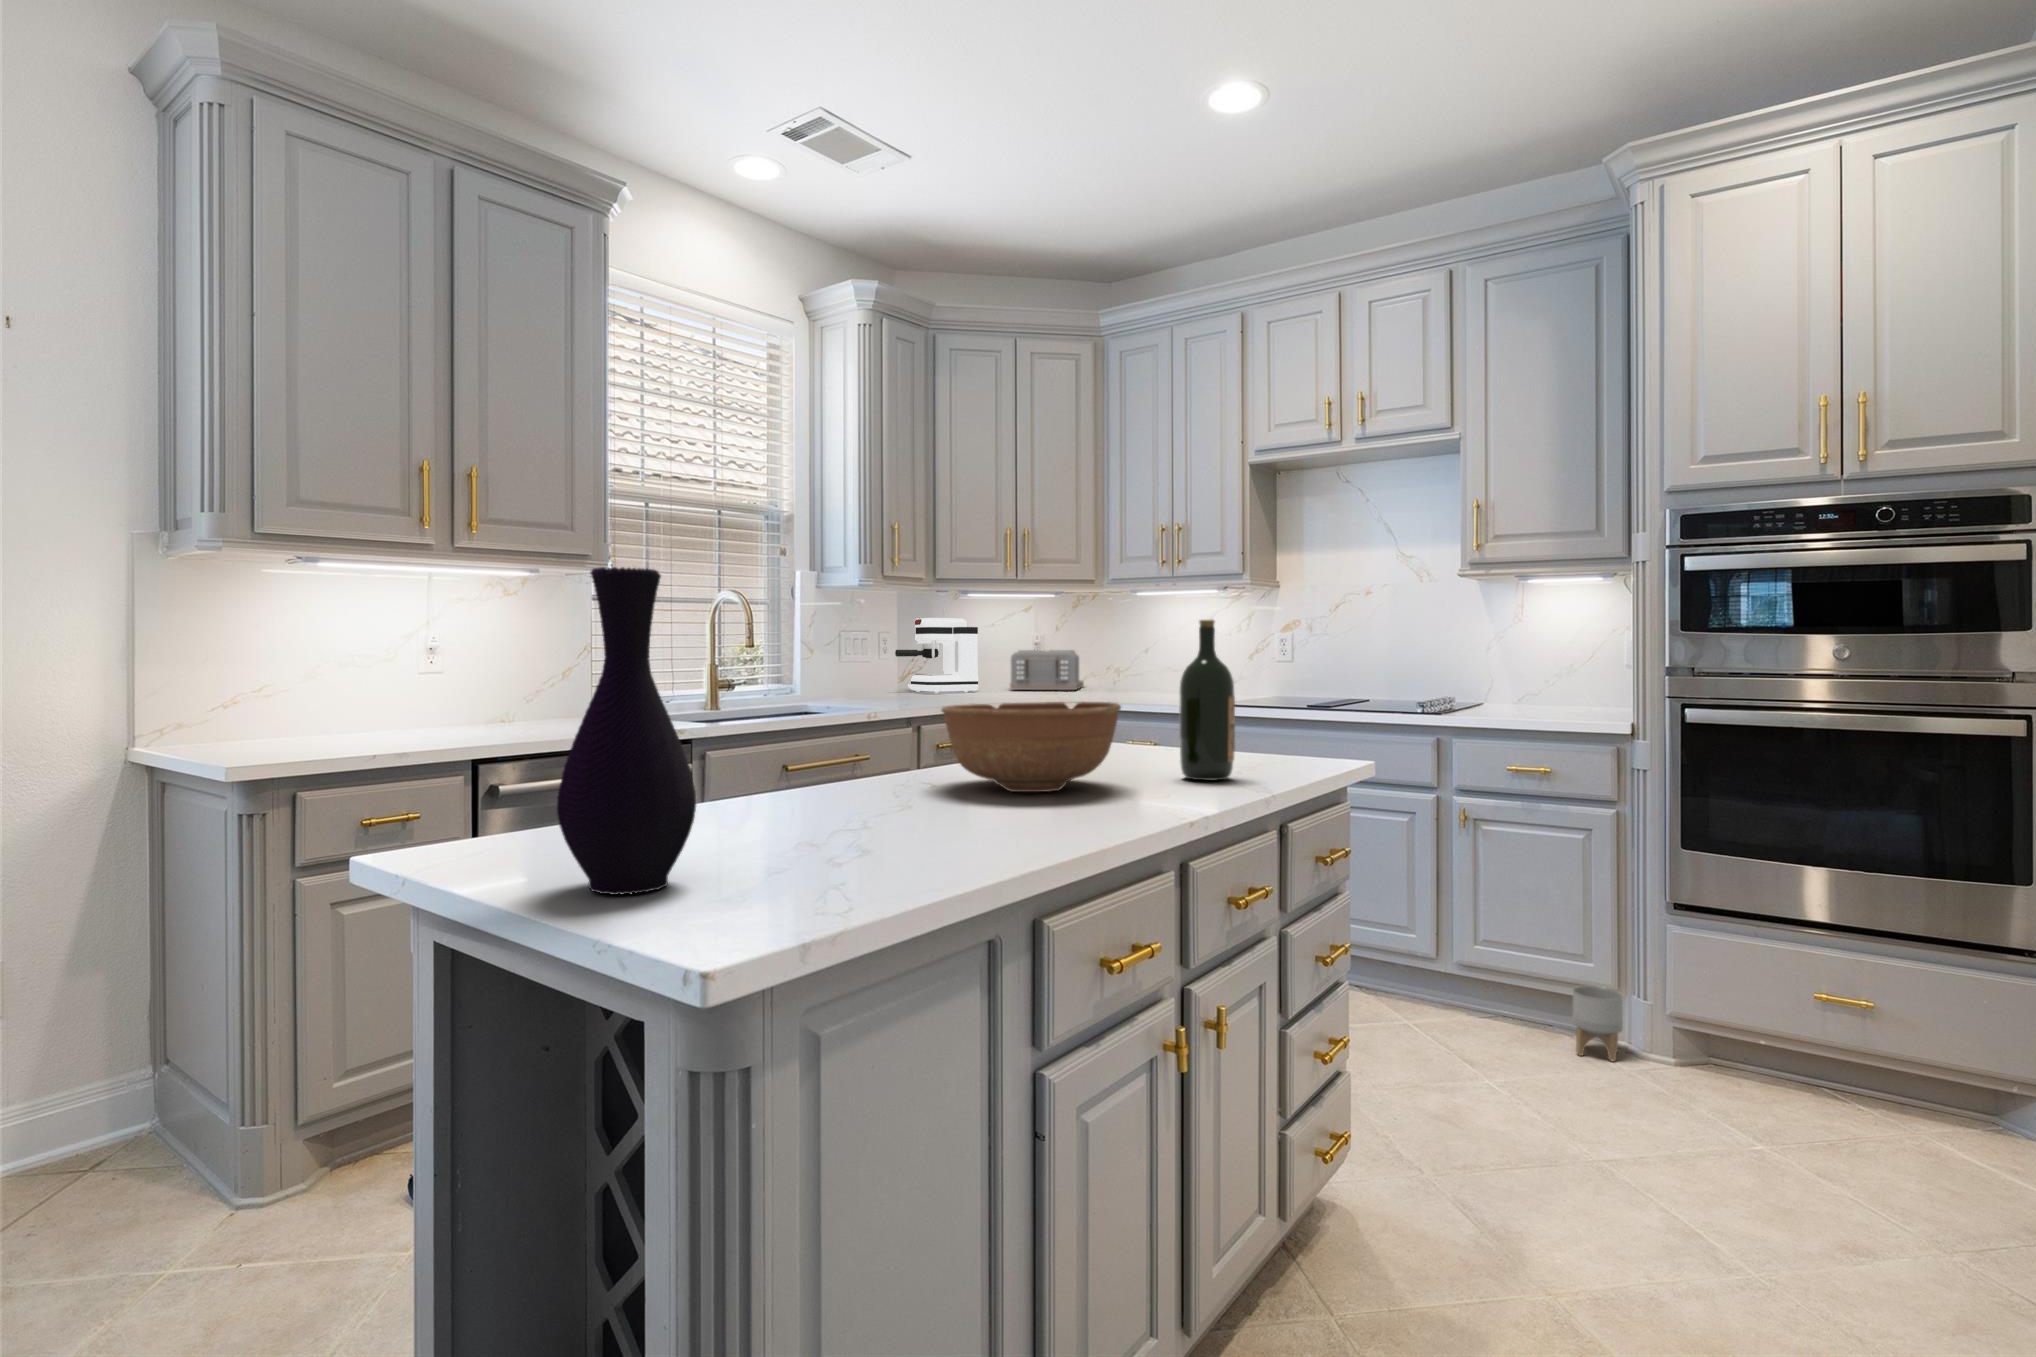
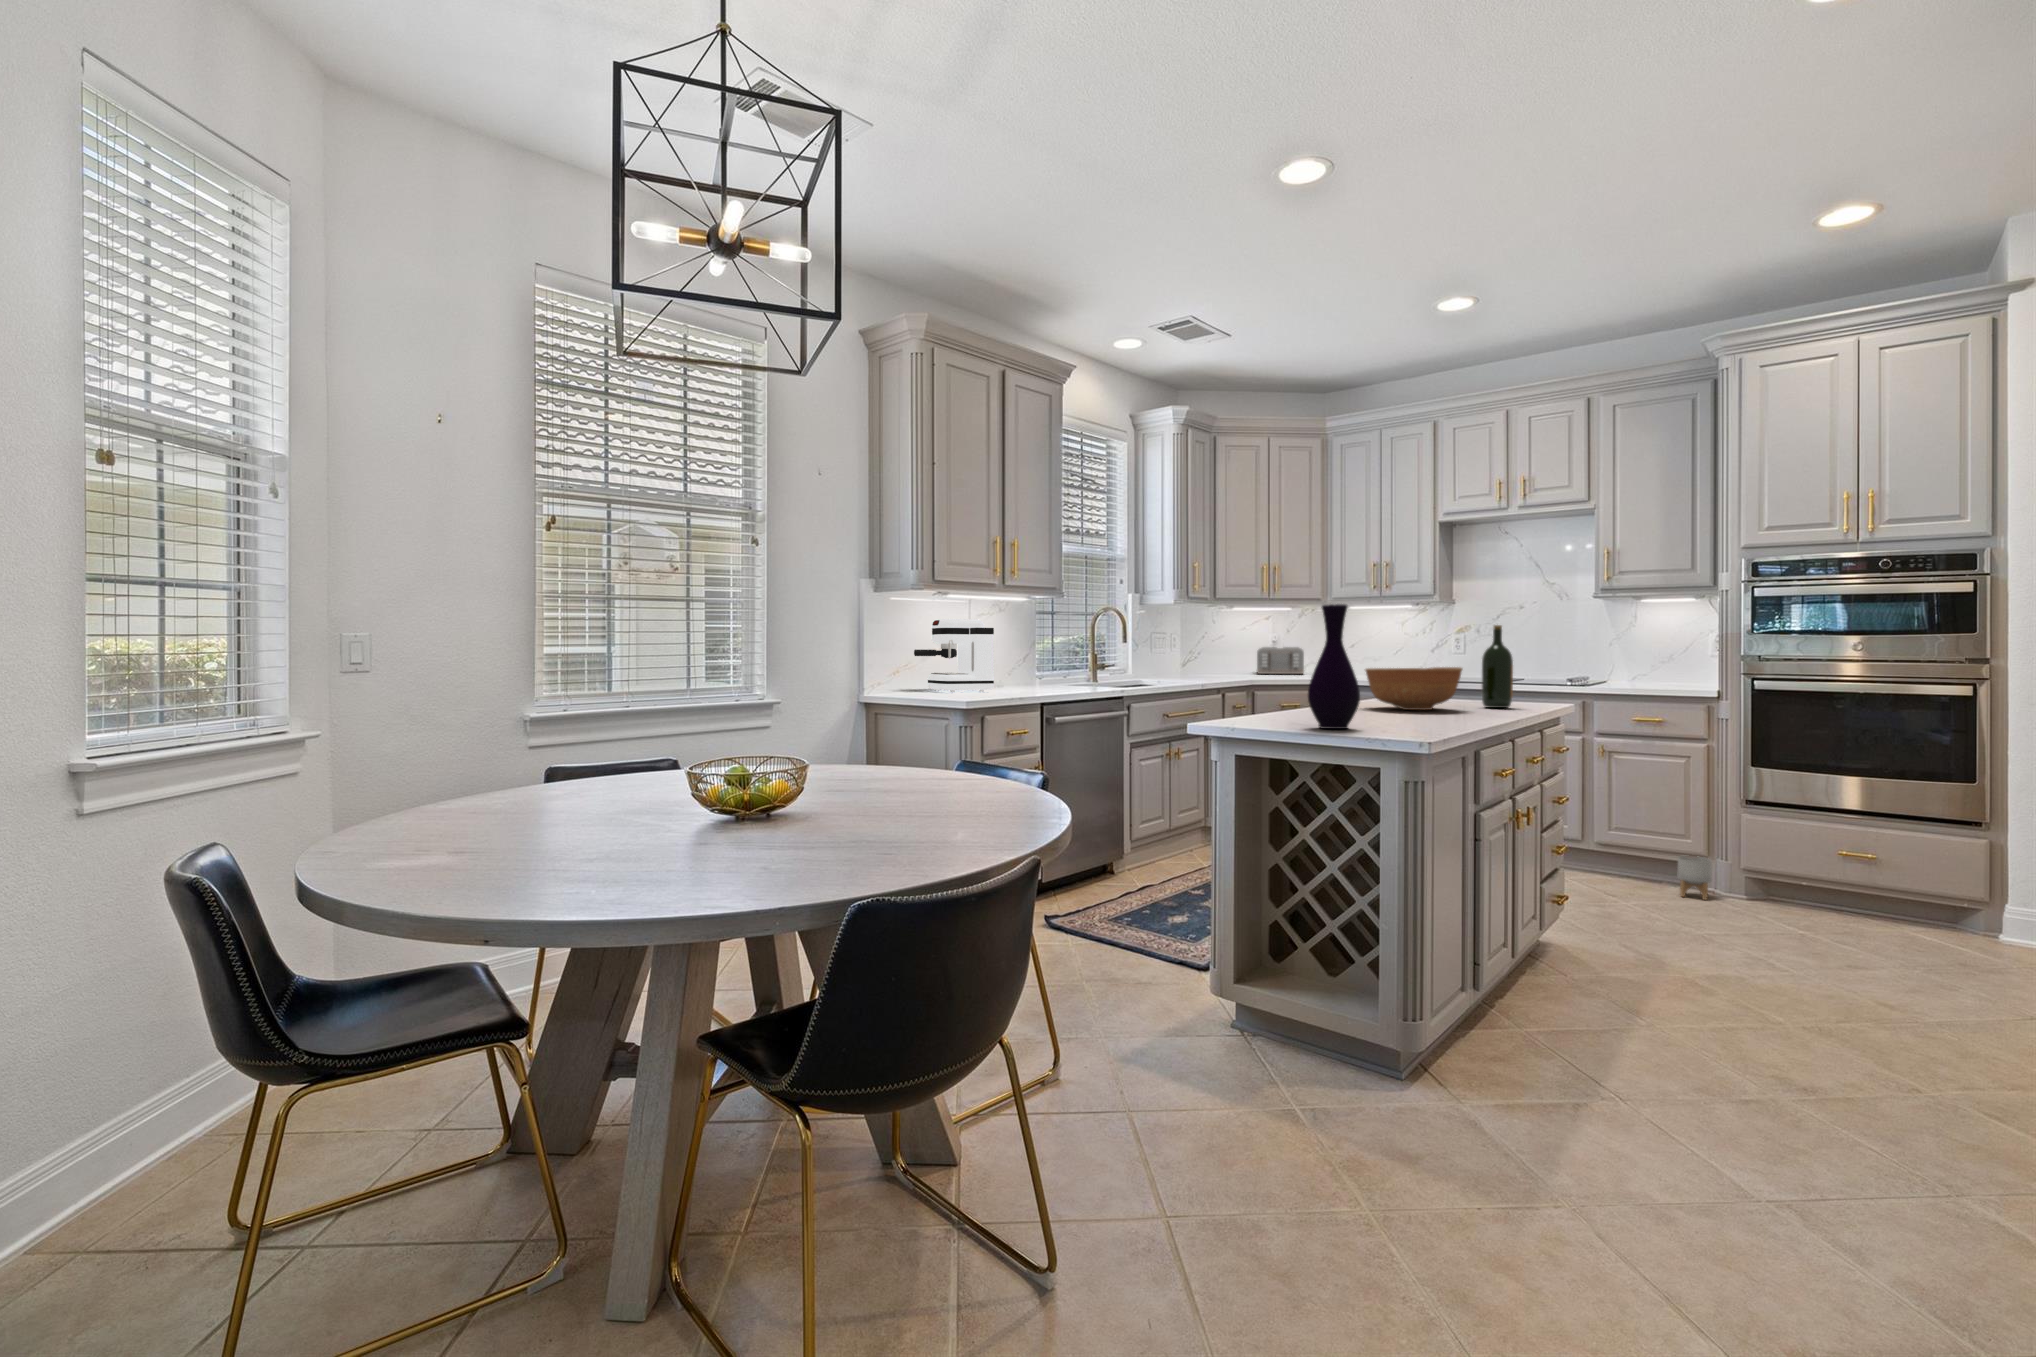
coffee maker: present [895,618,978,693] -> present [914,619,994,692]

